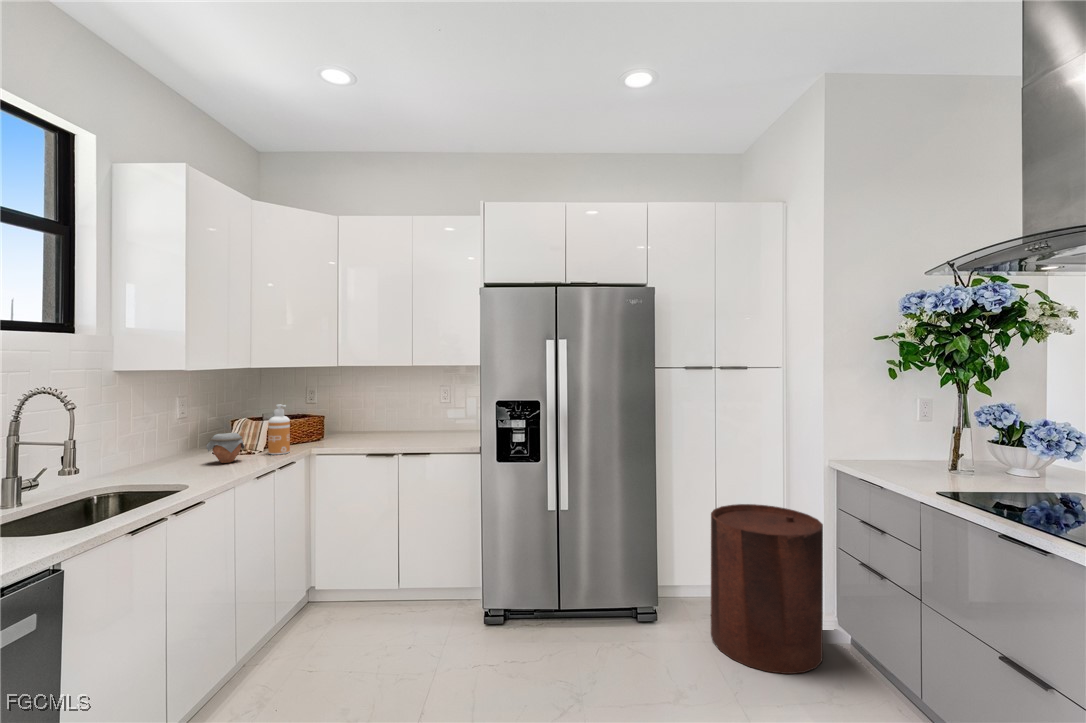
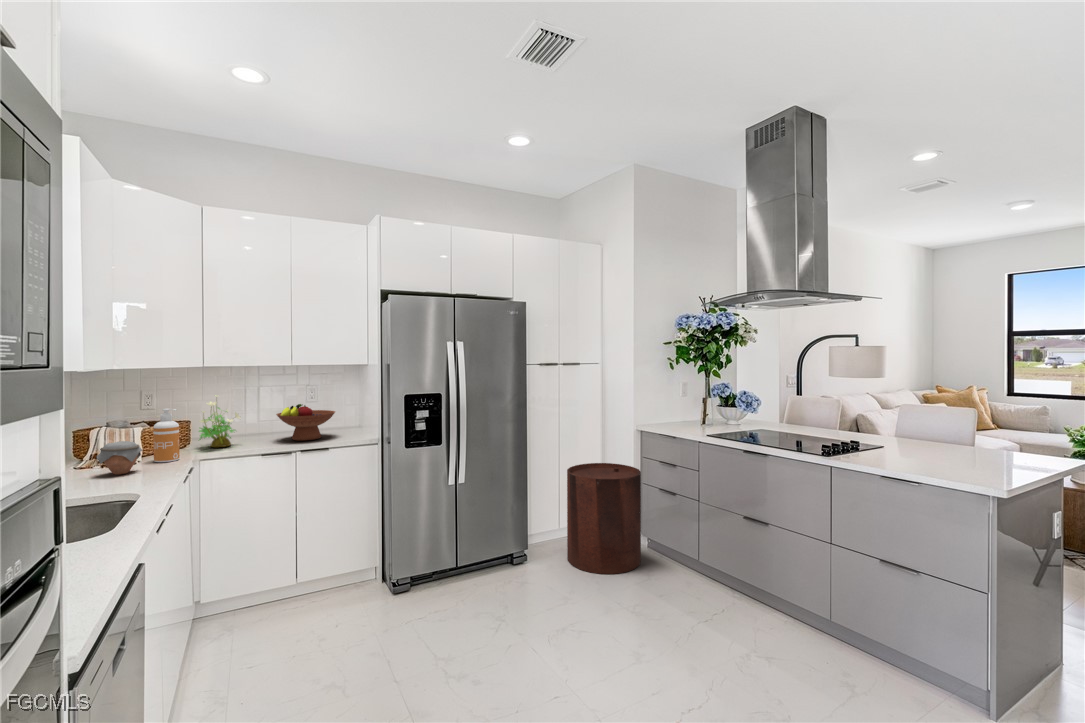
potted plant: none [318,393,358,444] -> present [199,396,240,447]
fruit bowl: none [387,405,444,443] -> present [276,404,335,440]

